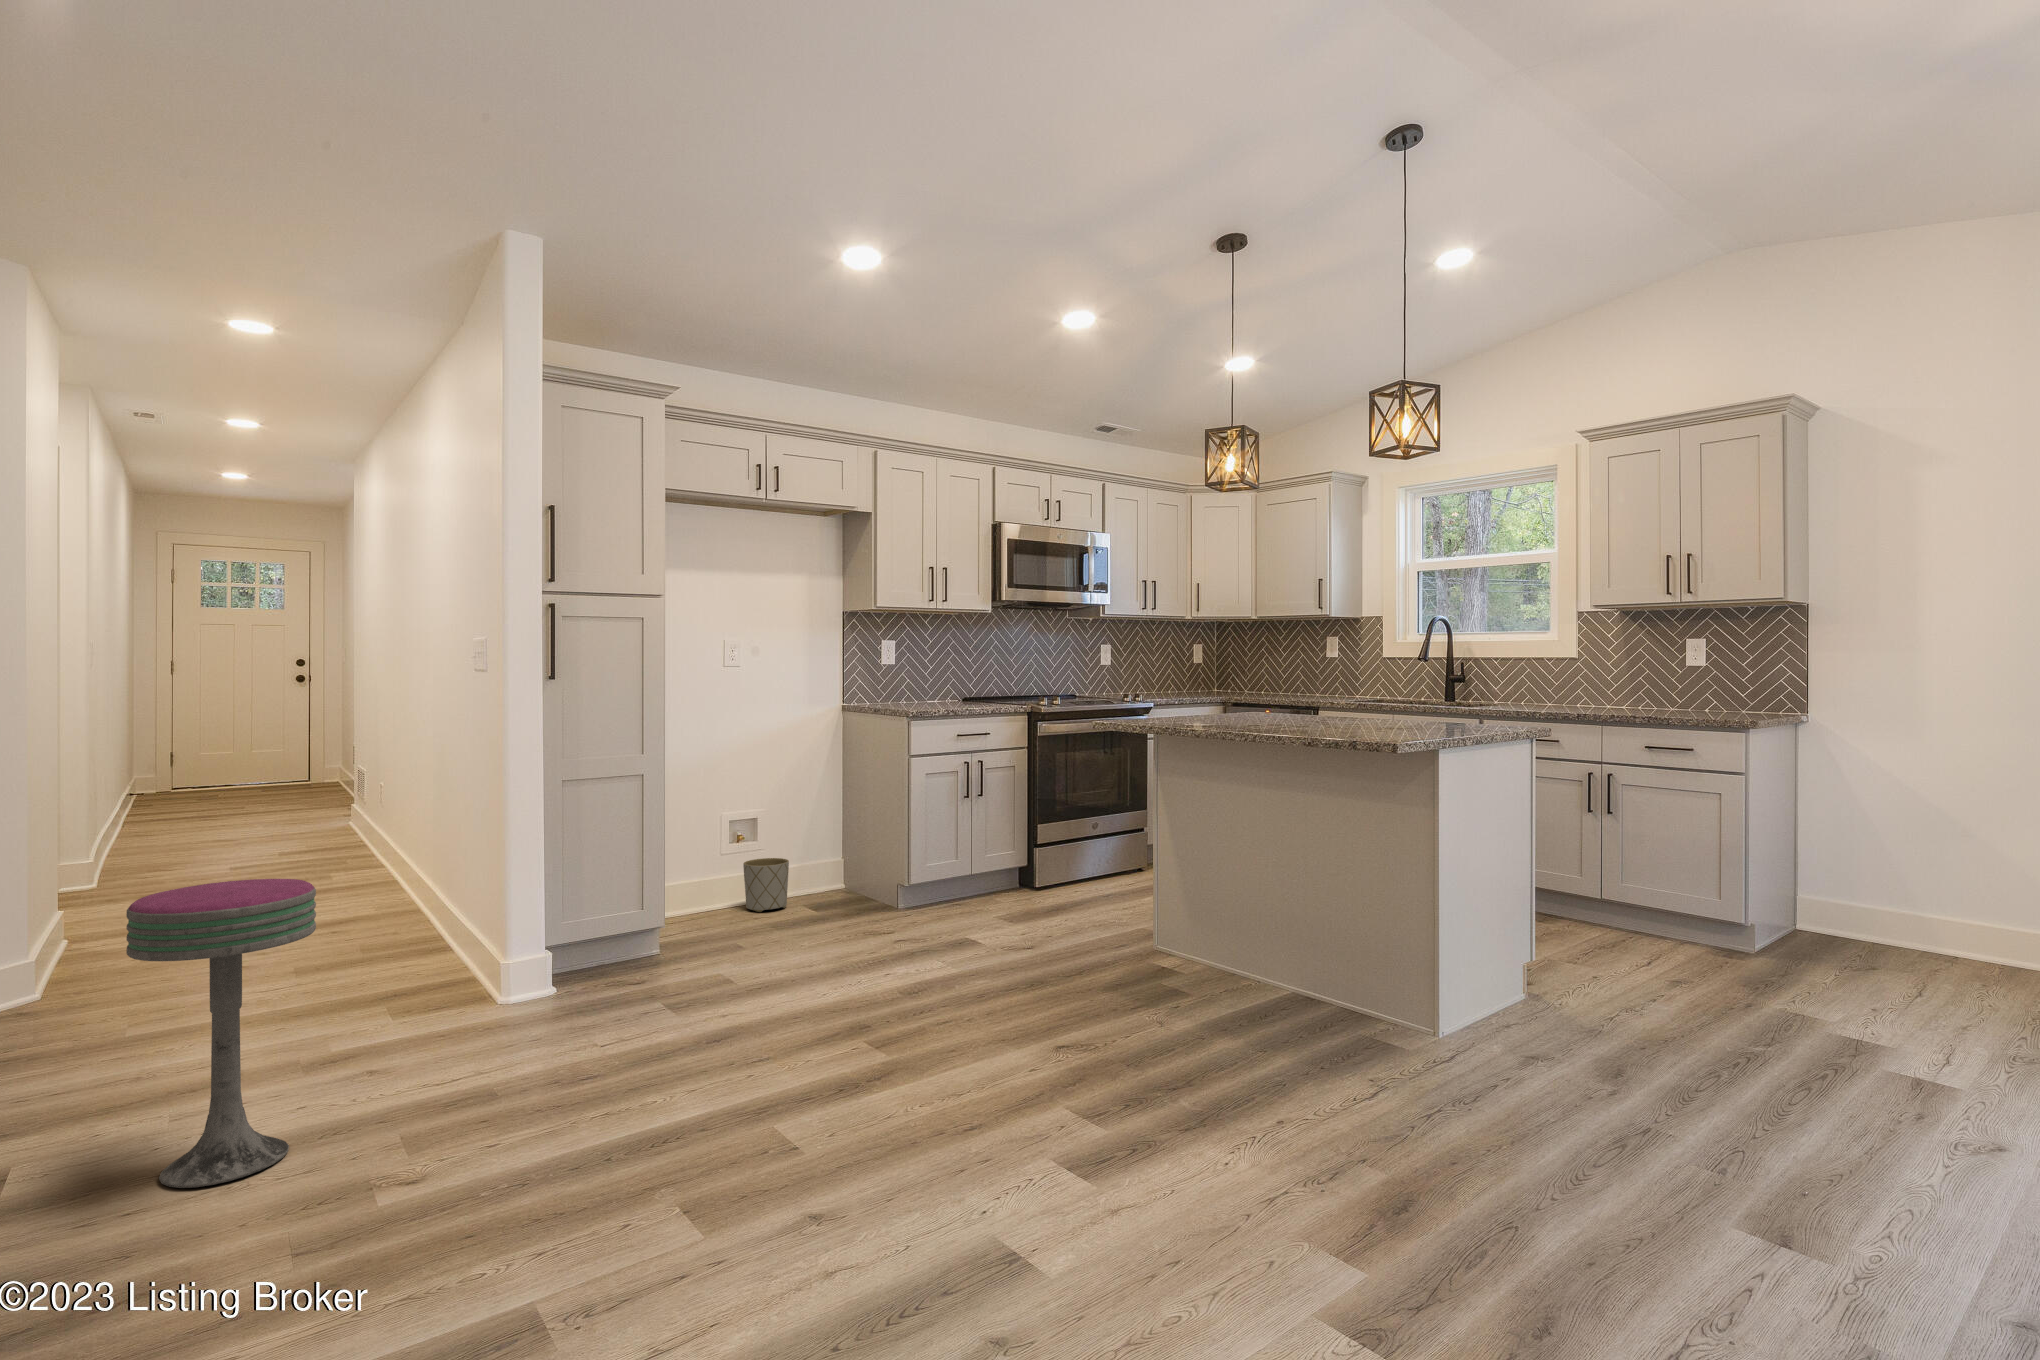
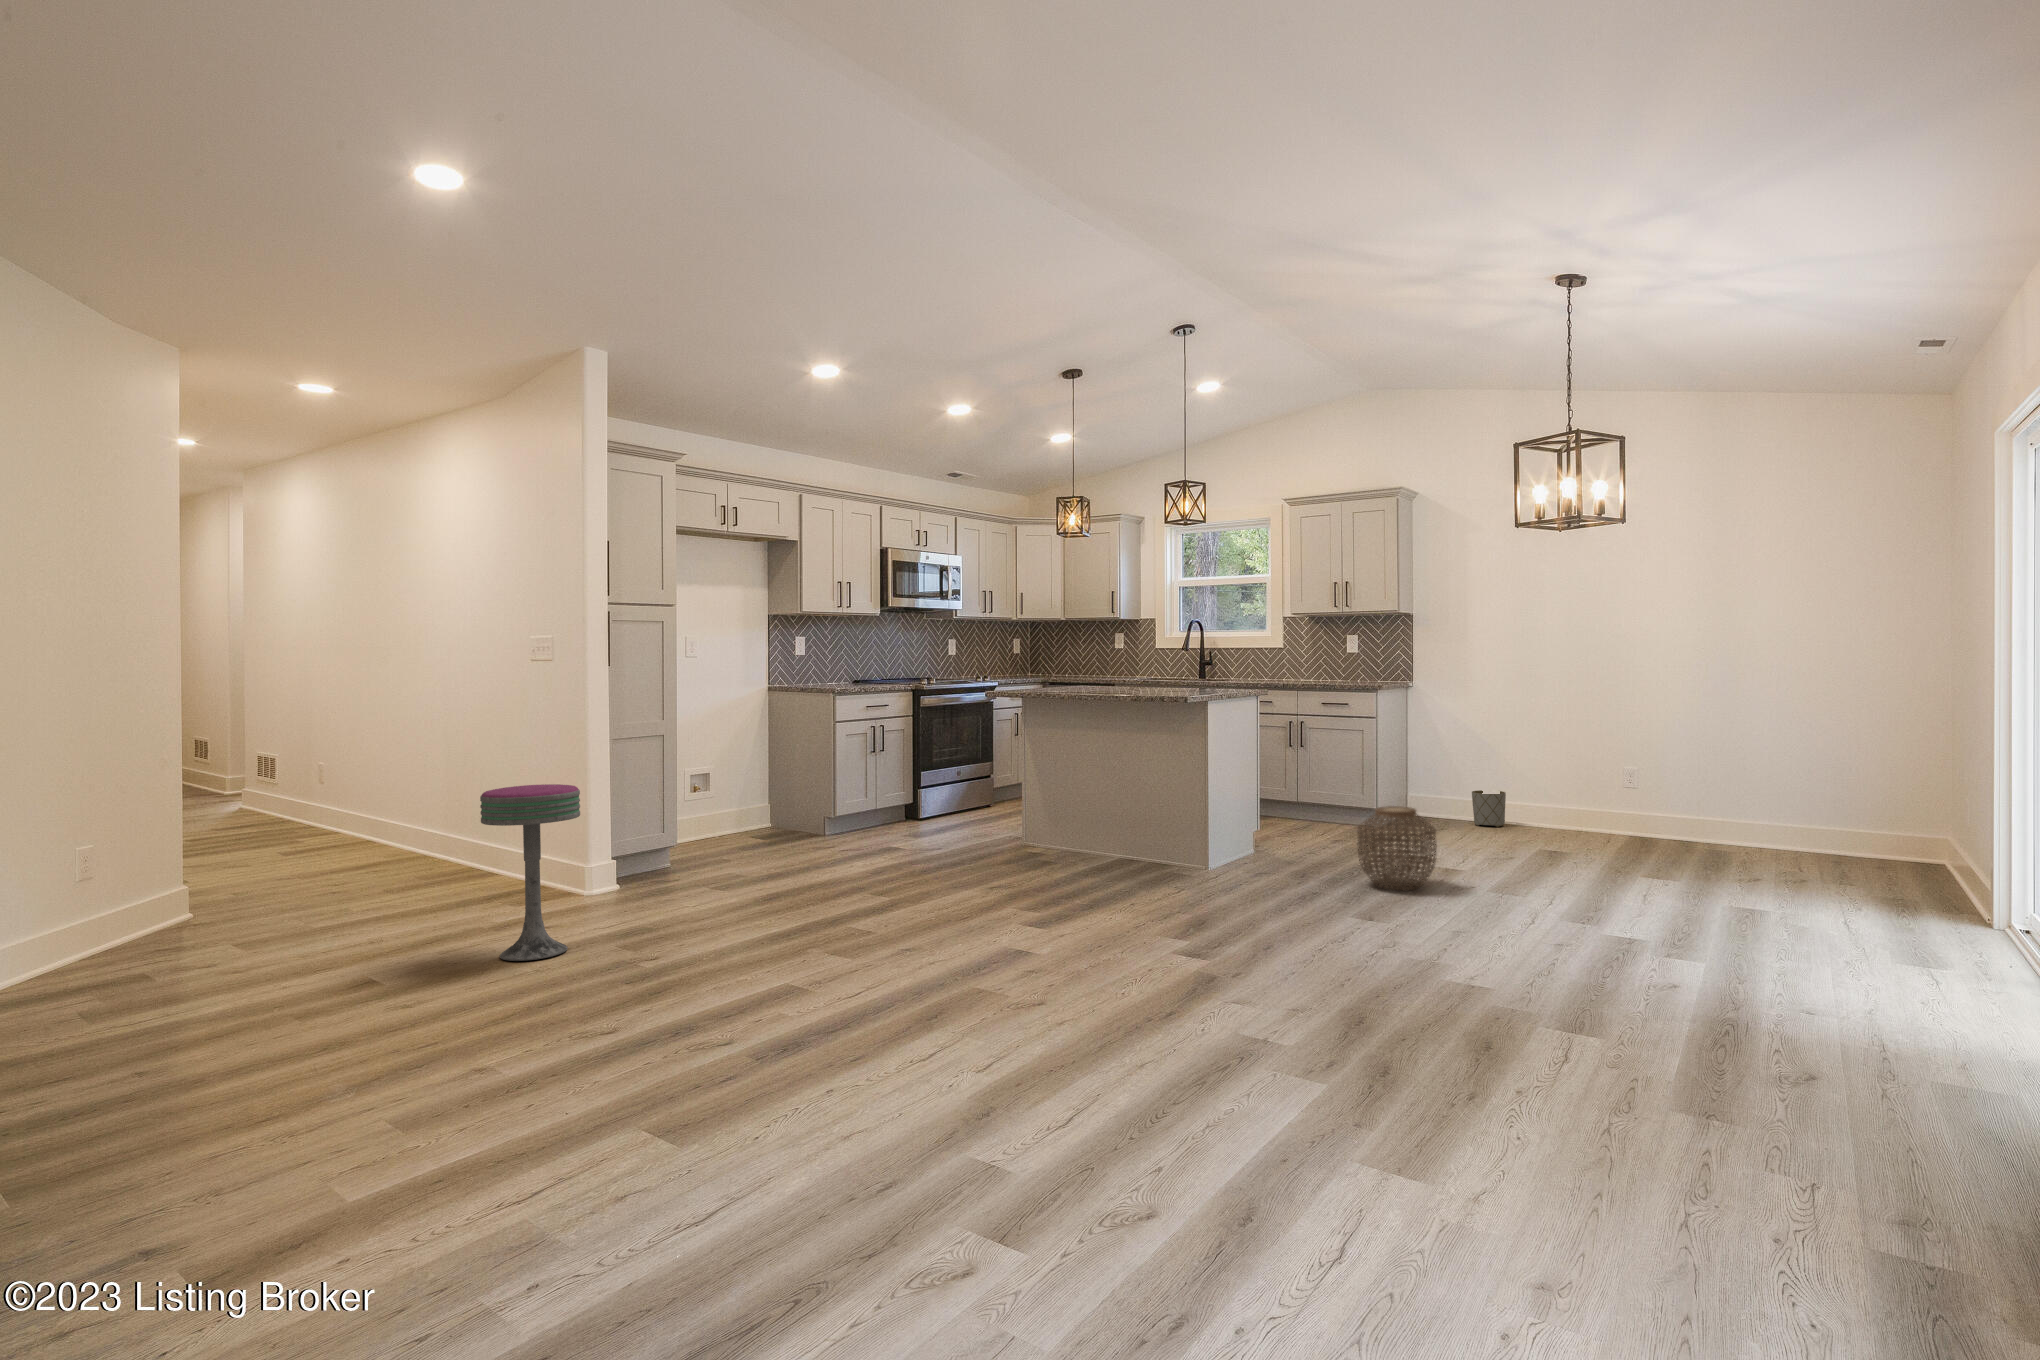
planter: present [743,858,789,912] -> present [1472,790,1506,827]
woven basket: none [1742,975,1930,1160] -> present [1358,806,1436,890]

